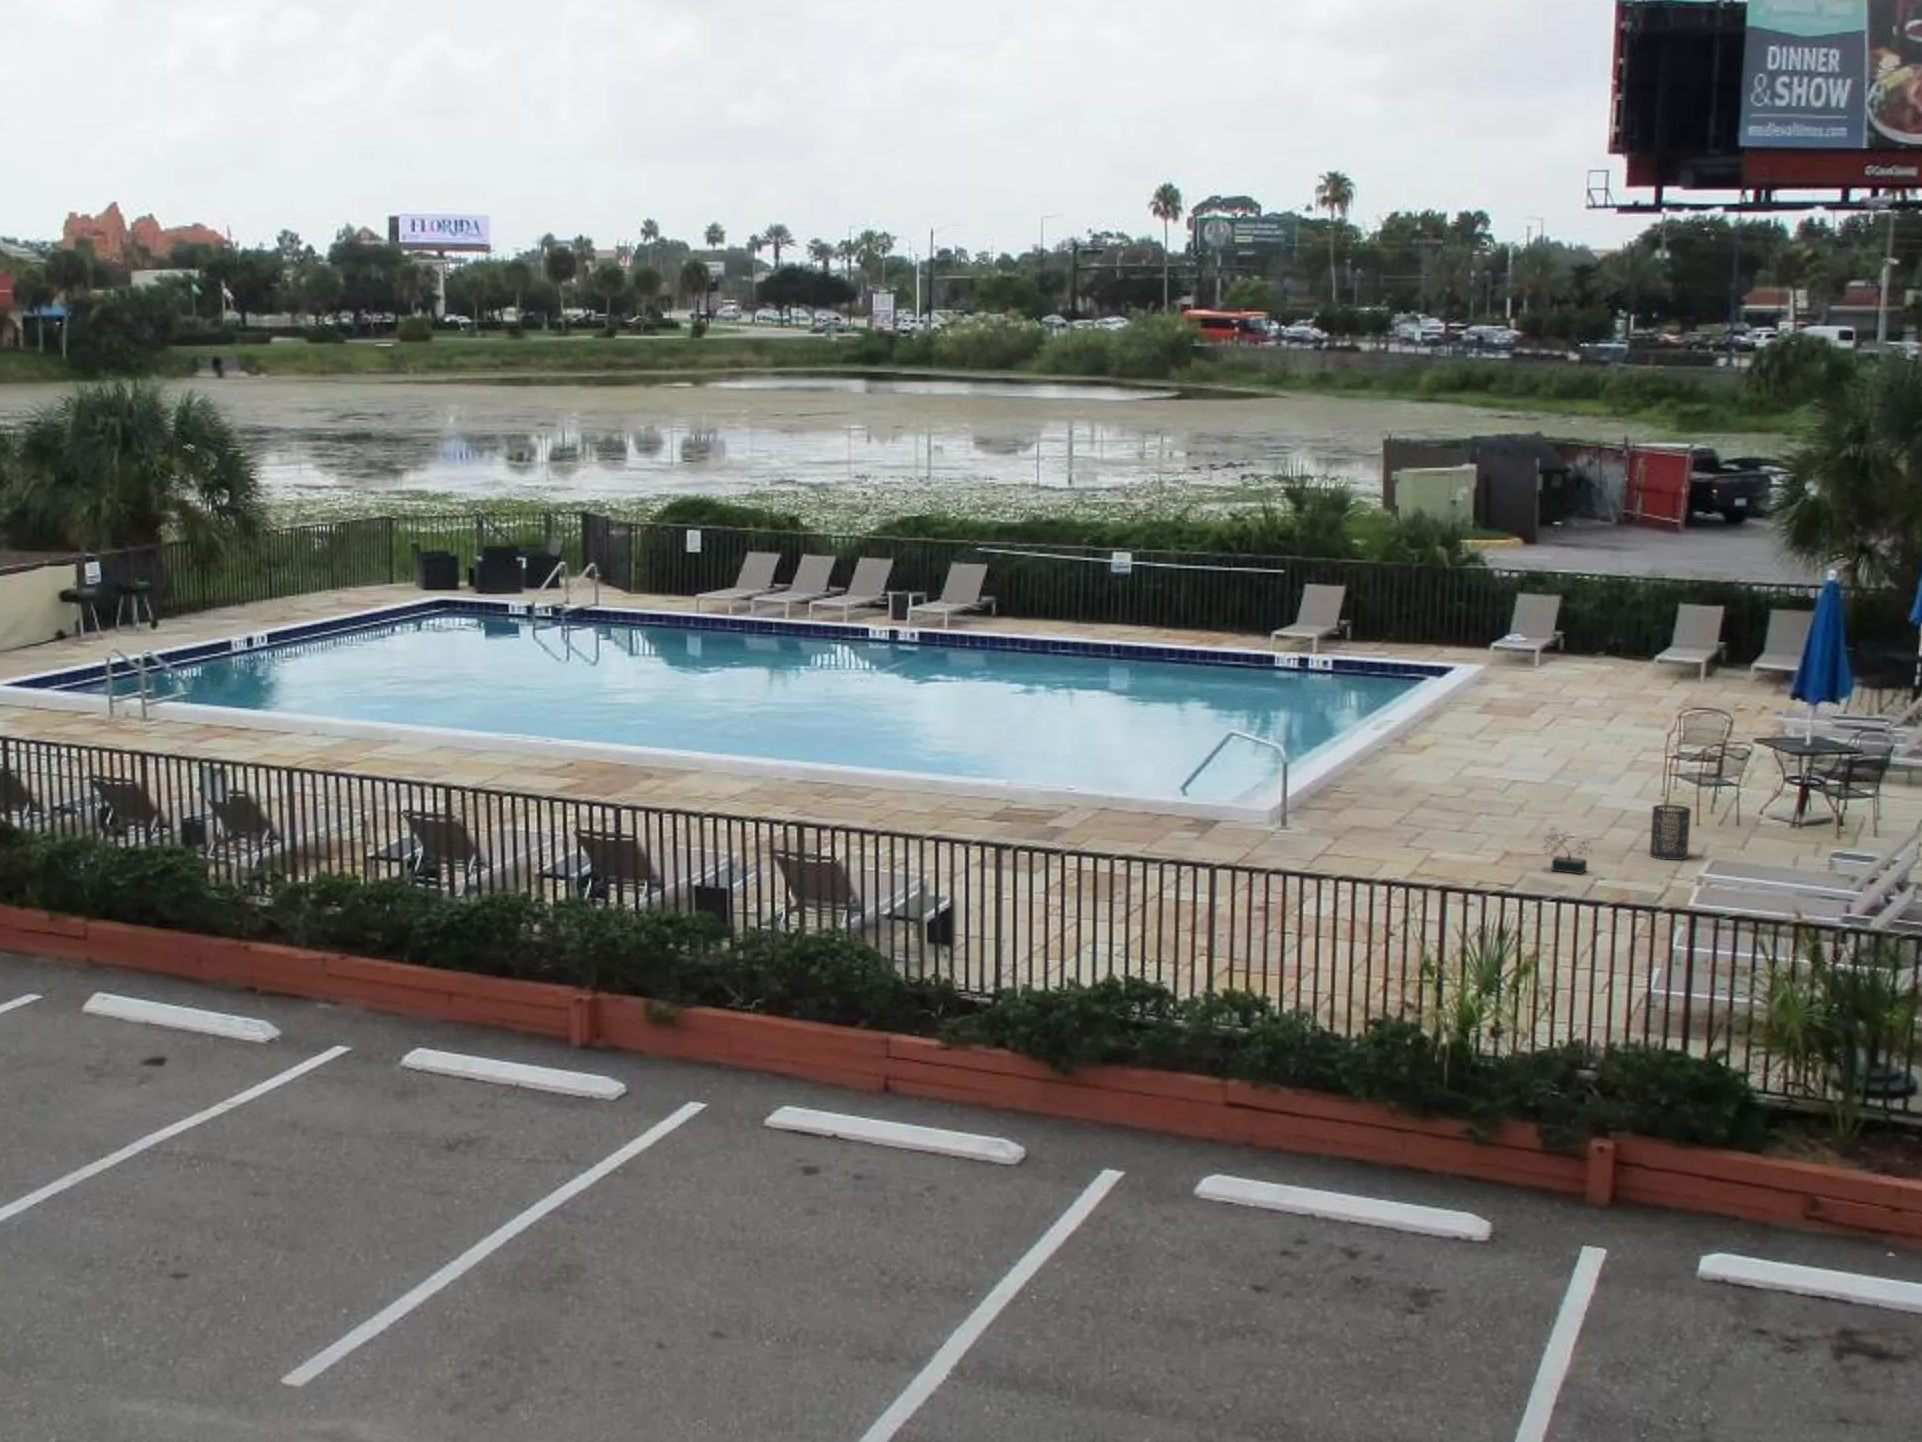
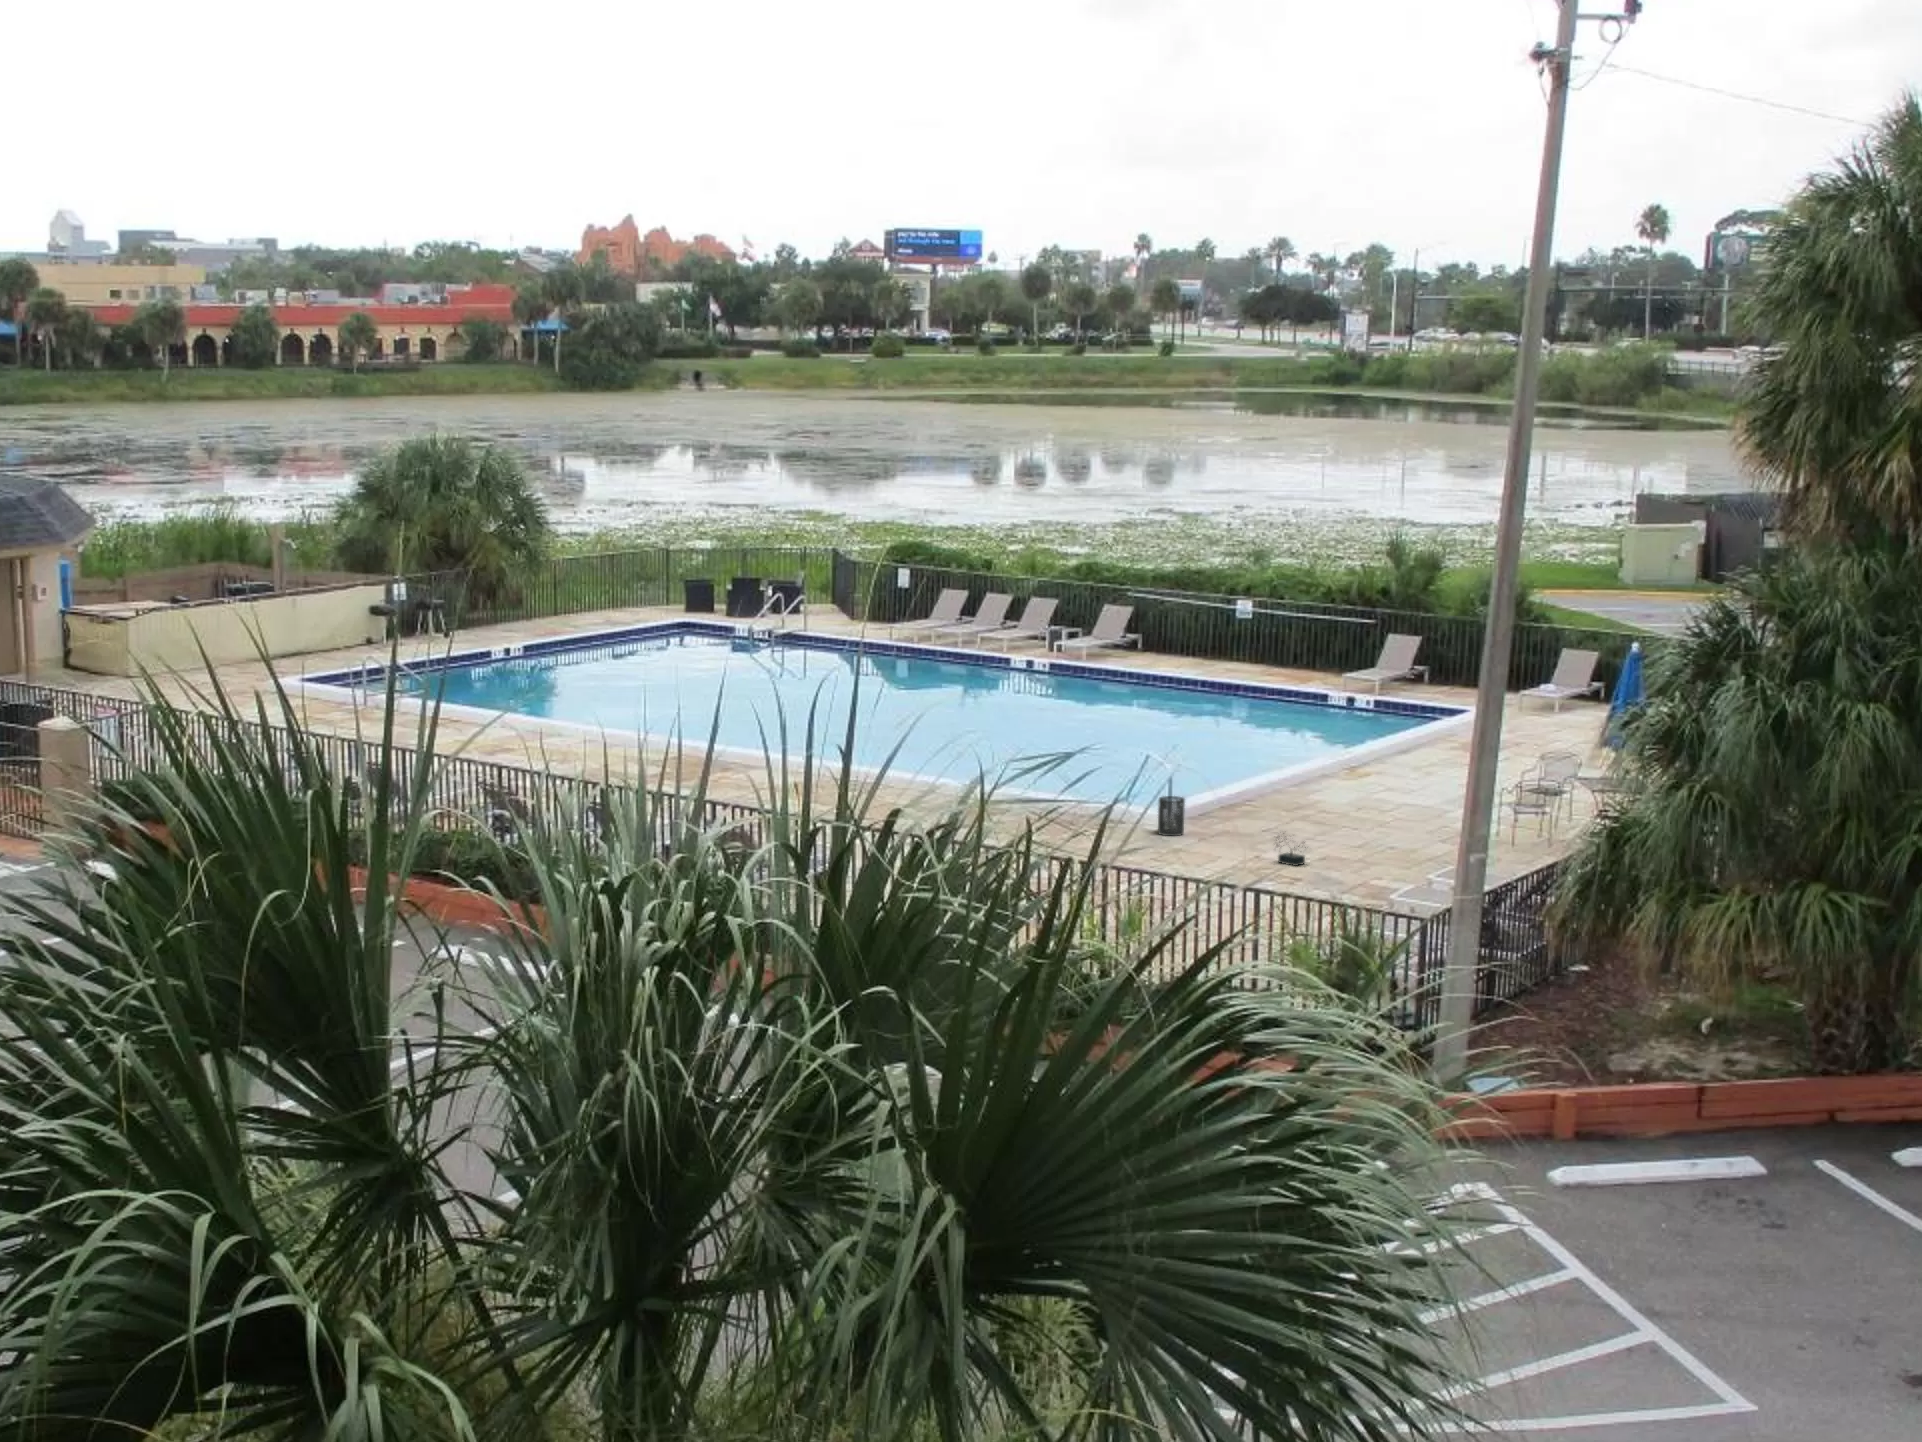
trash can: present [1650,805,1691,860] -> present [1158,796,1185,836]

